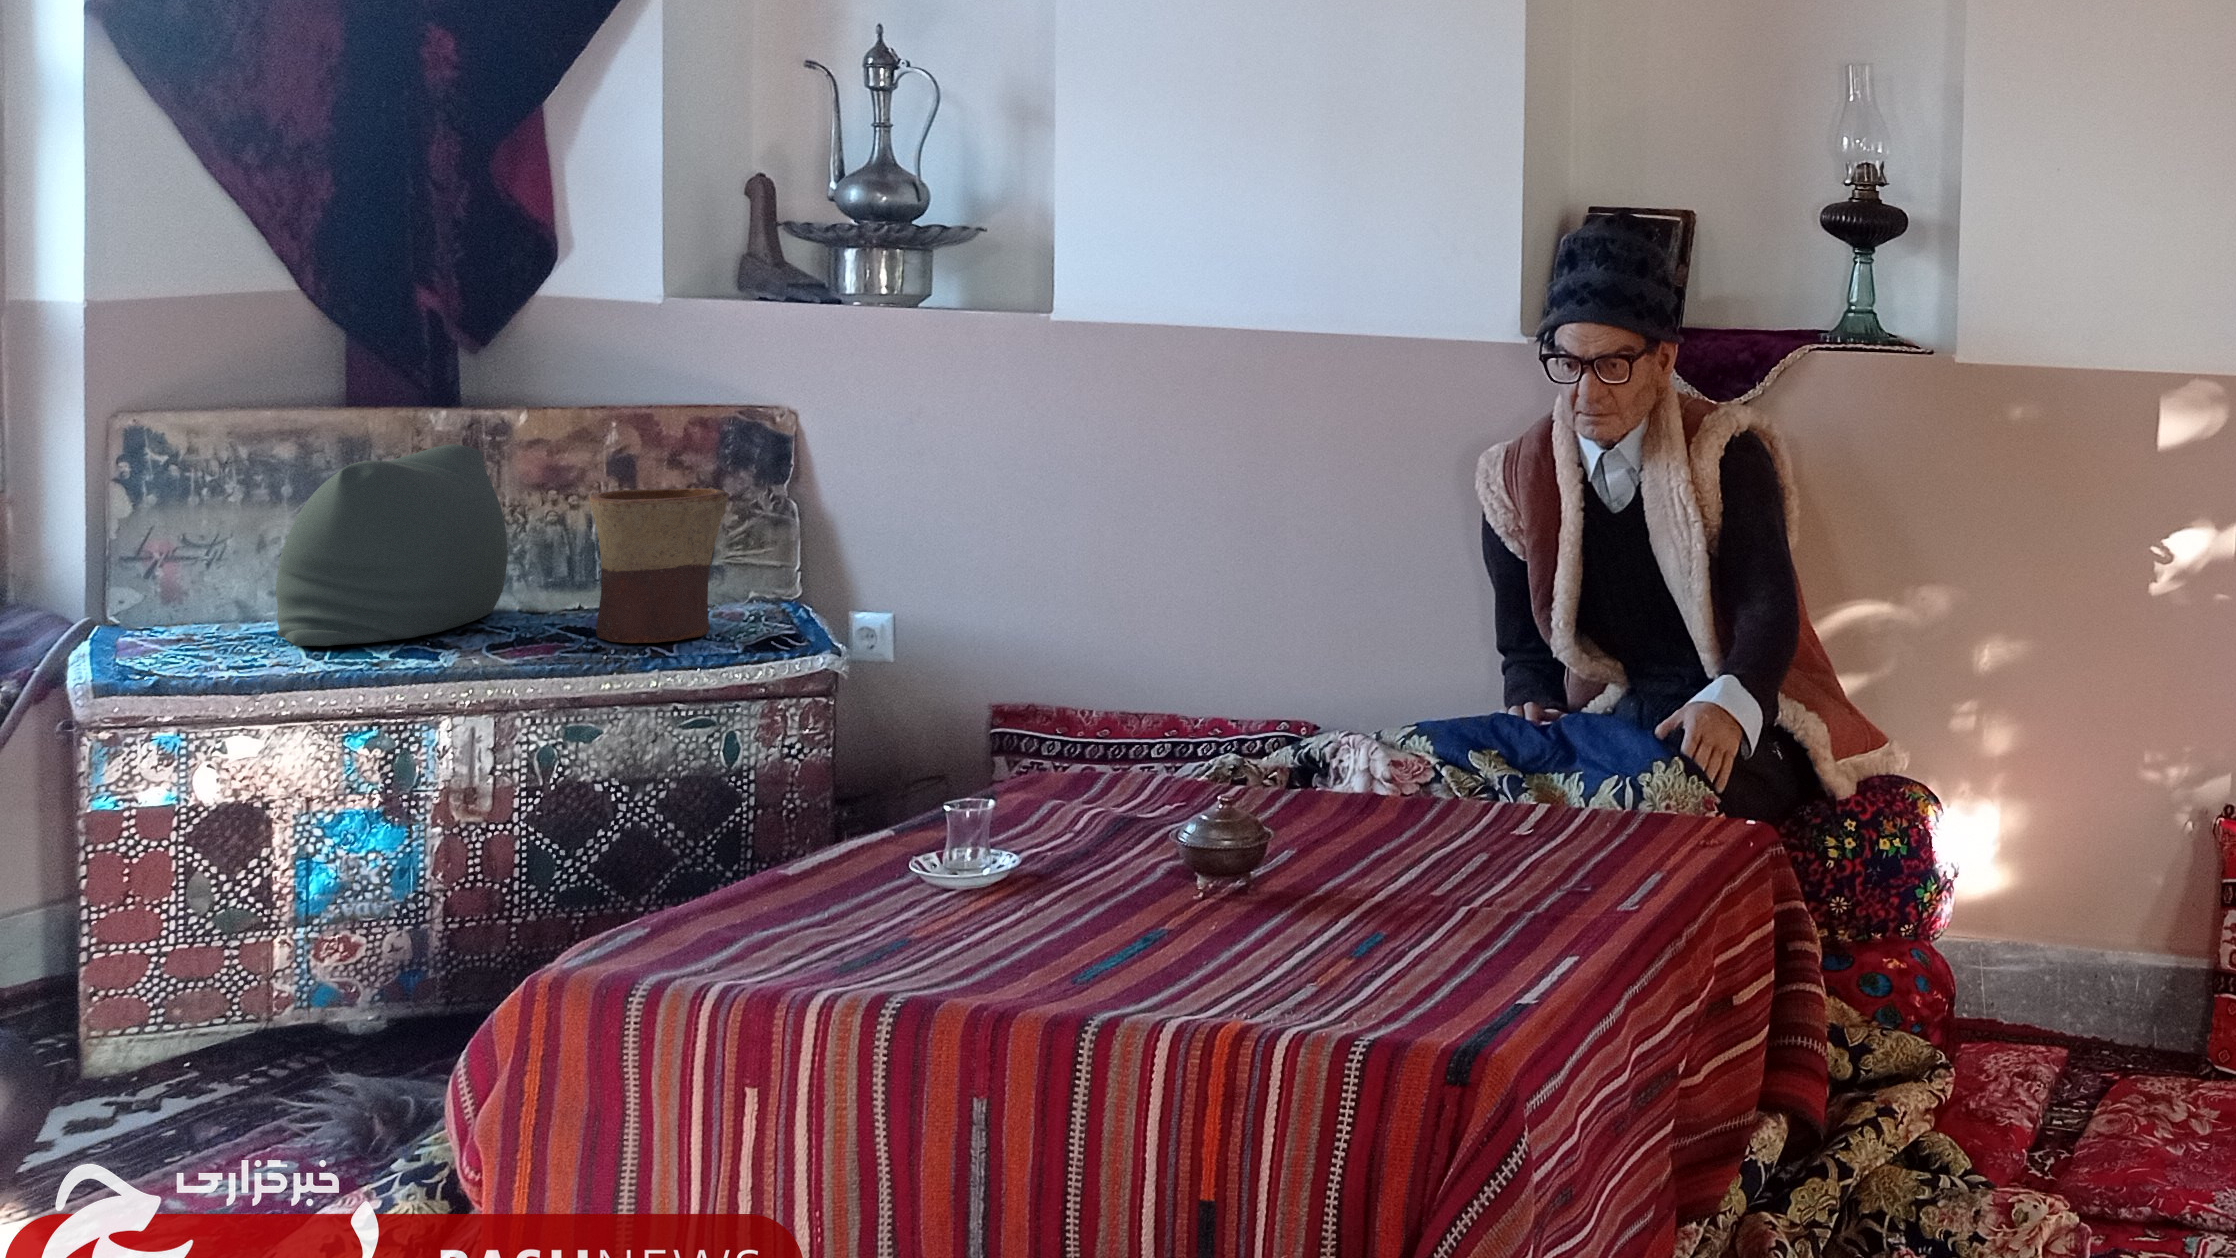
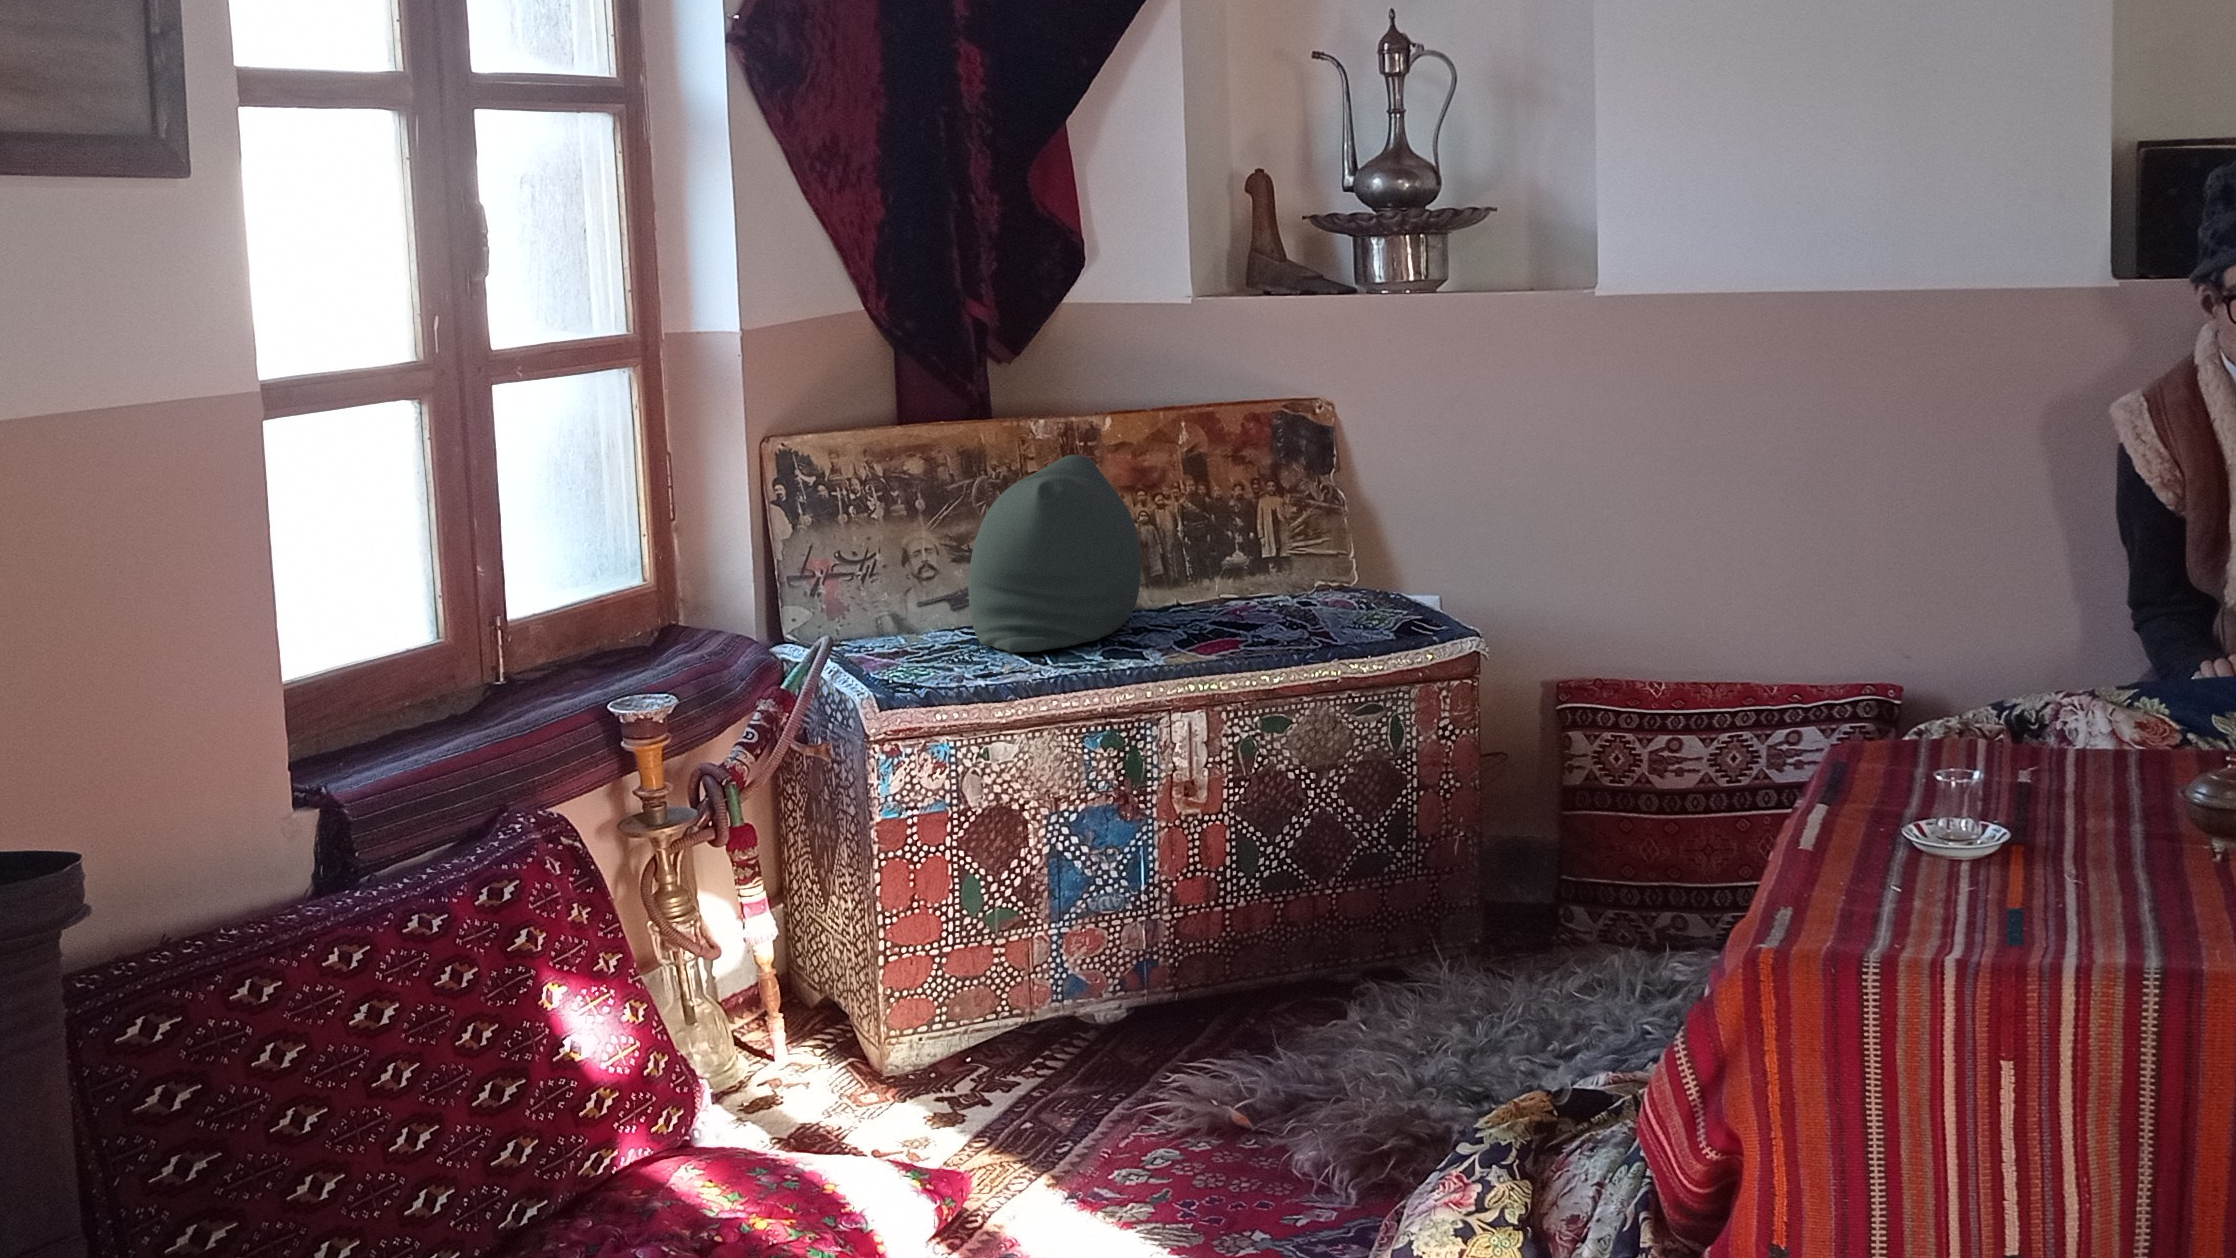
flower pot: present [590,488,729,643] -> none [1233,483,1351,635]

